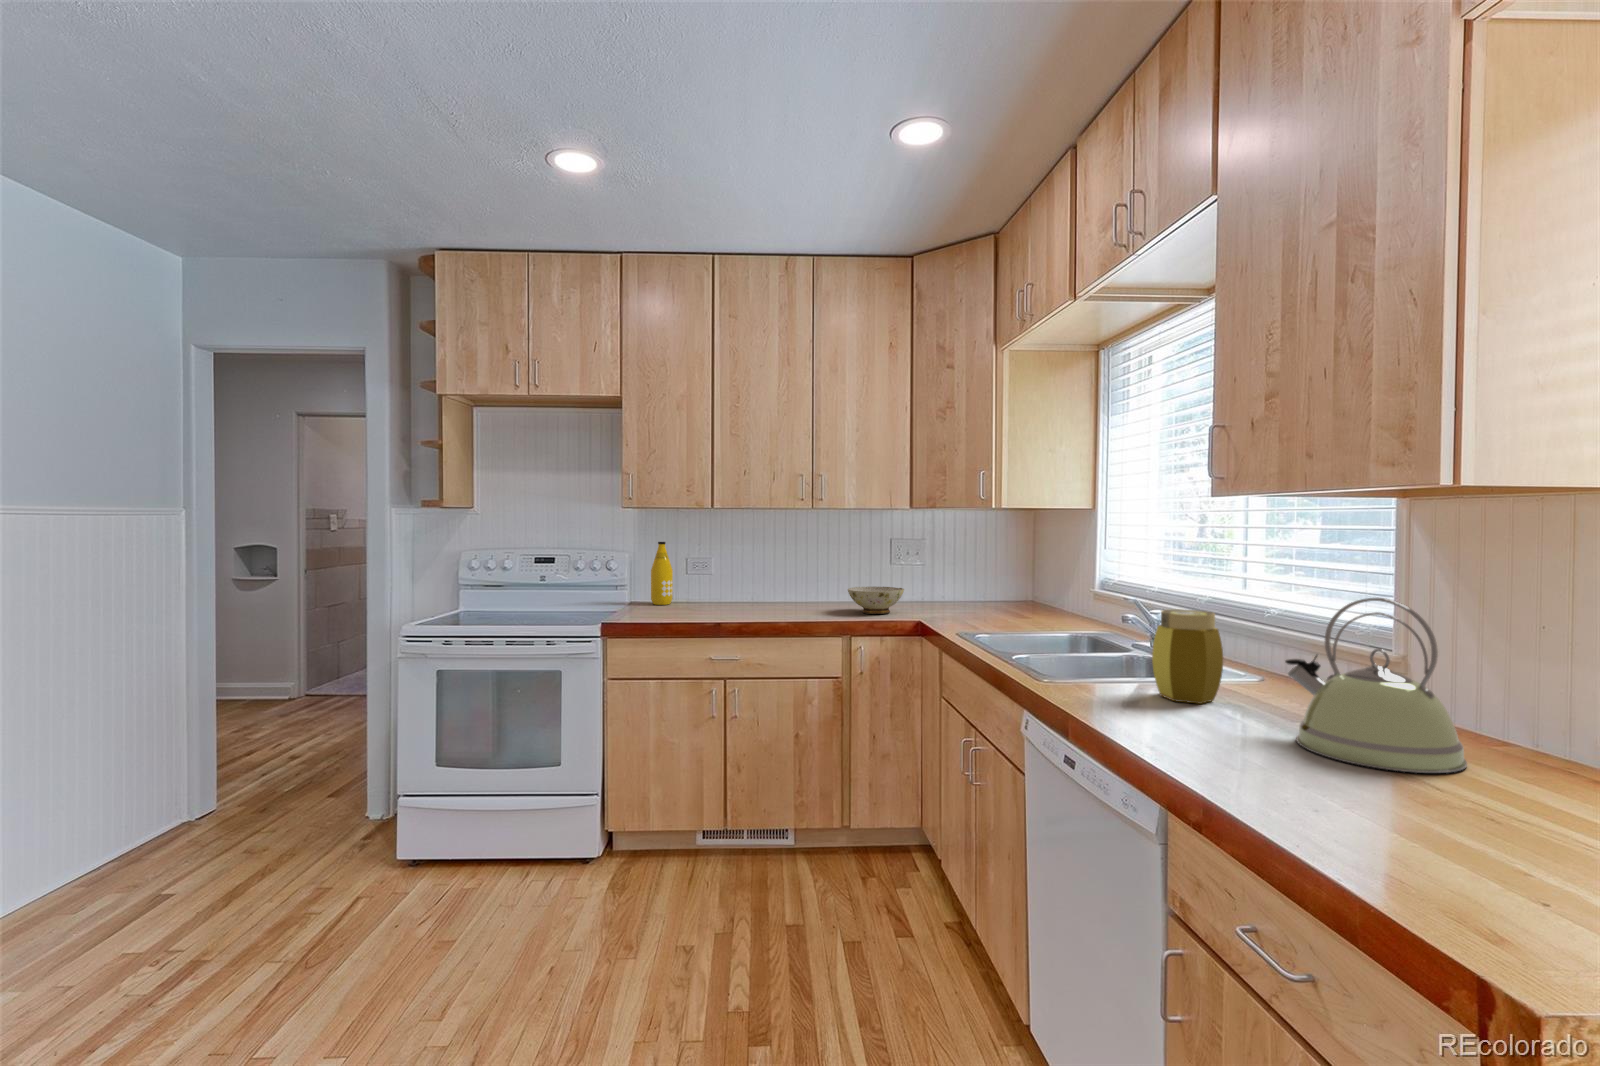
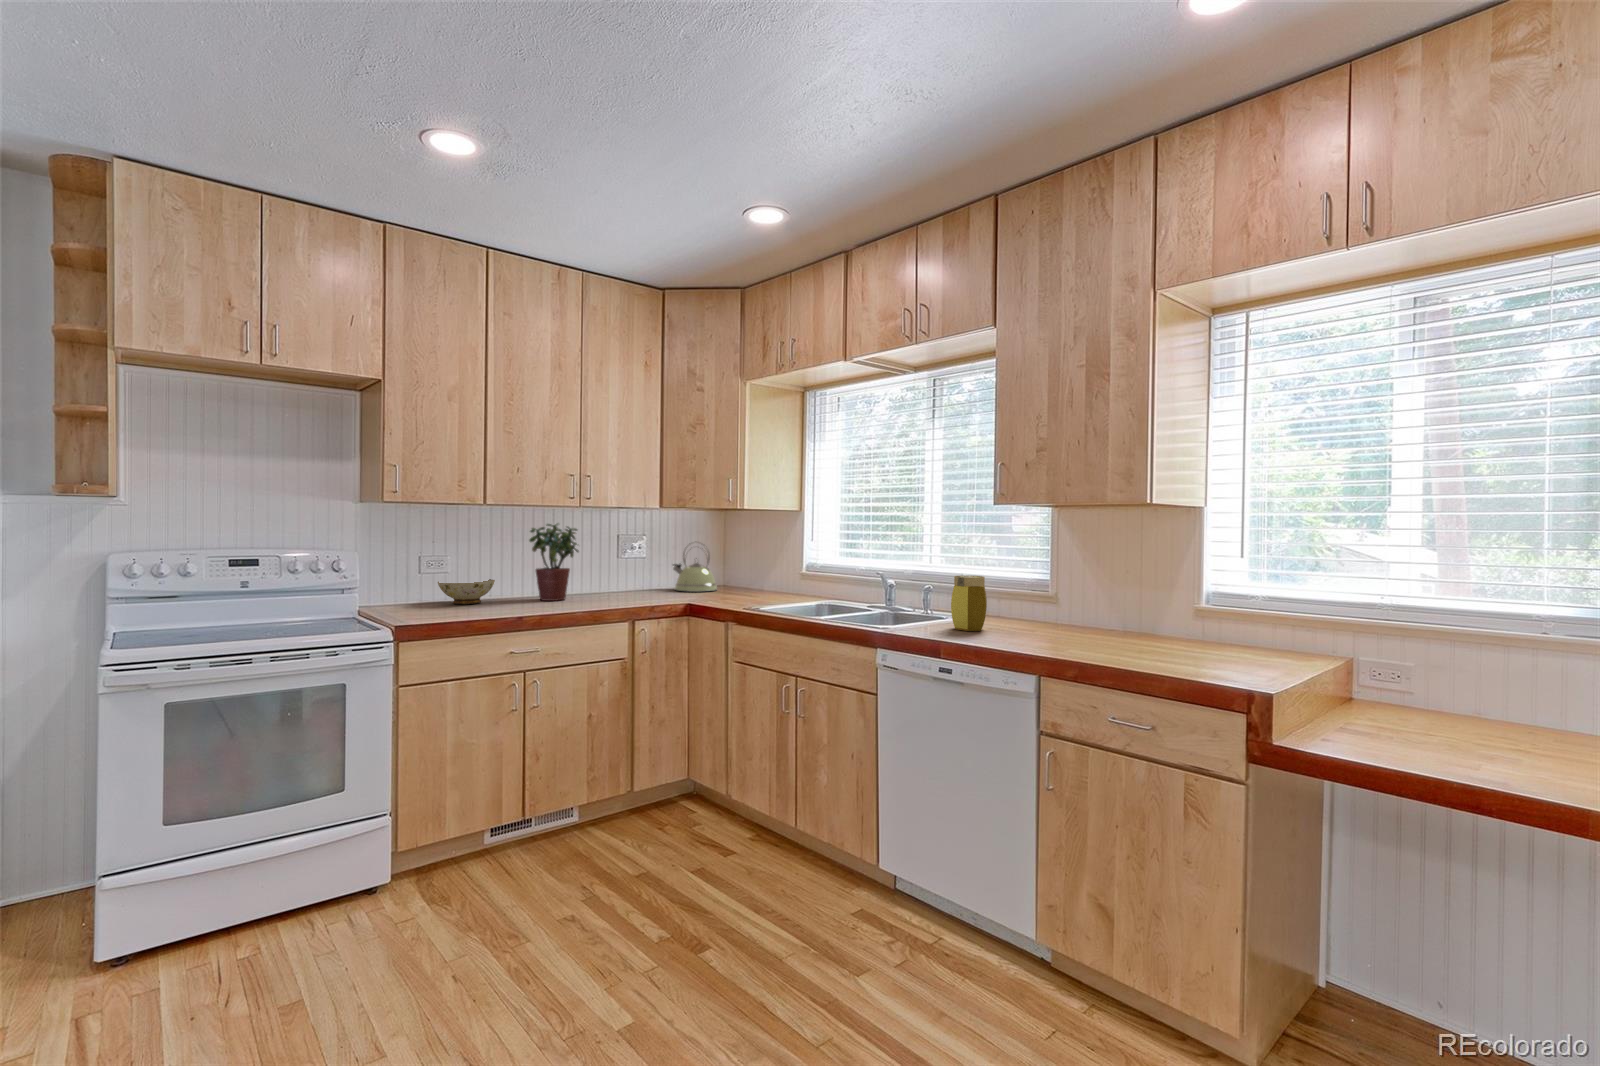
potted plant: none [777,526,827,608] -> present [529,523,578,601]
bottle: present [651,542,673,605] -> none [380,539,407,608]
ceramic bowl: present [848,587,904,614] -> present [438,579,495,604]
kettle: present [1285,598,1467,773] -> present [673,547,717,592]

